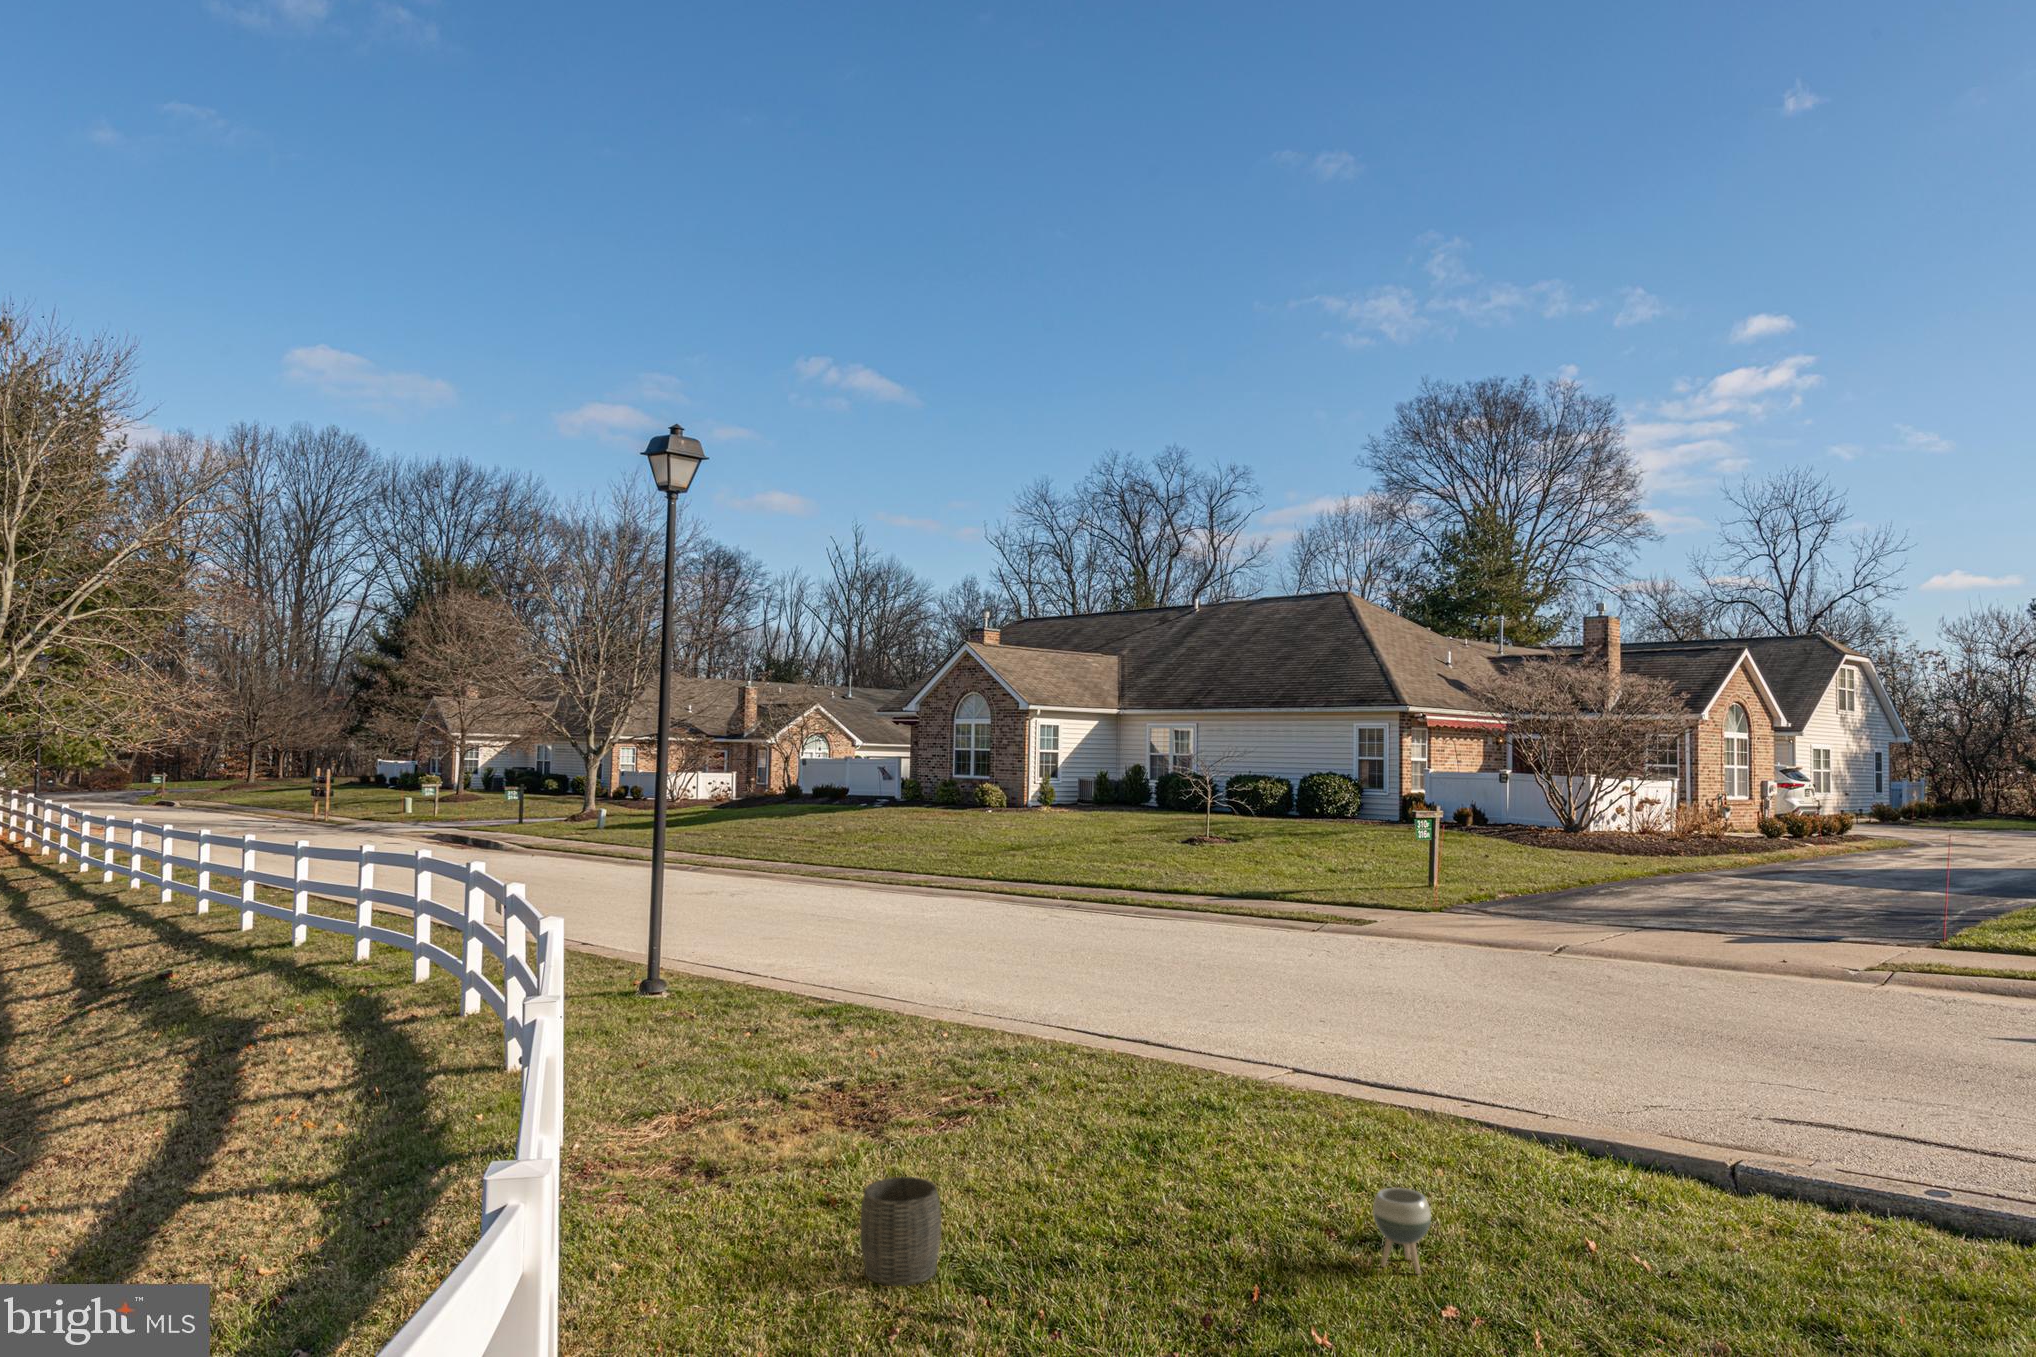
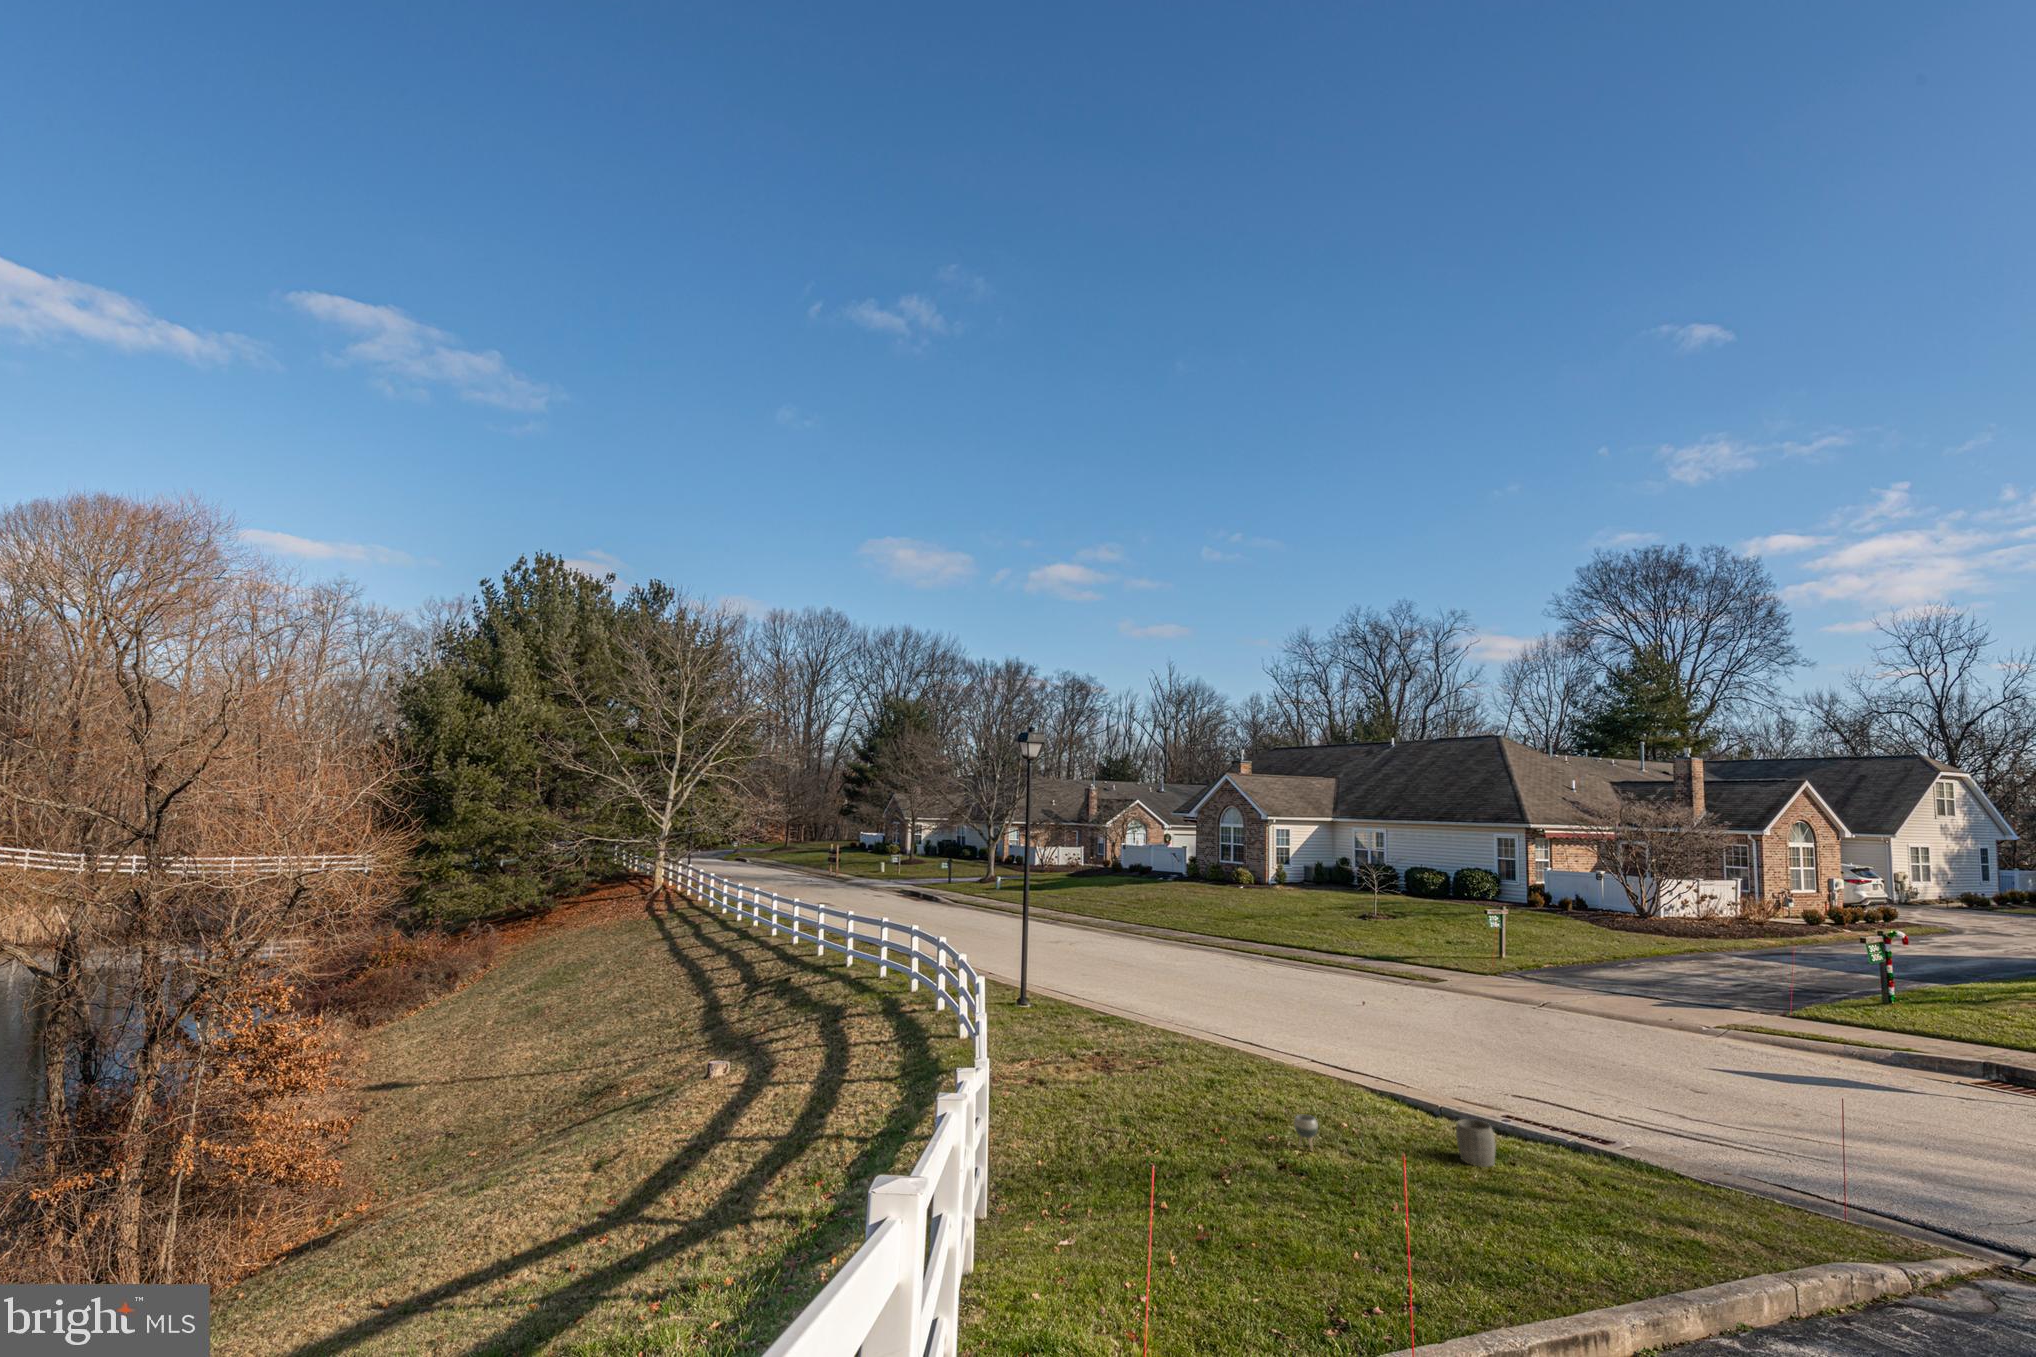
woven basket: present [860,1177,941,1286] -> present [1456,1119,1496,1167]

